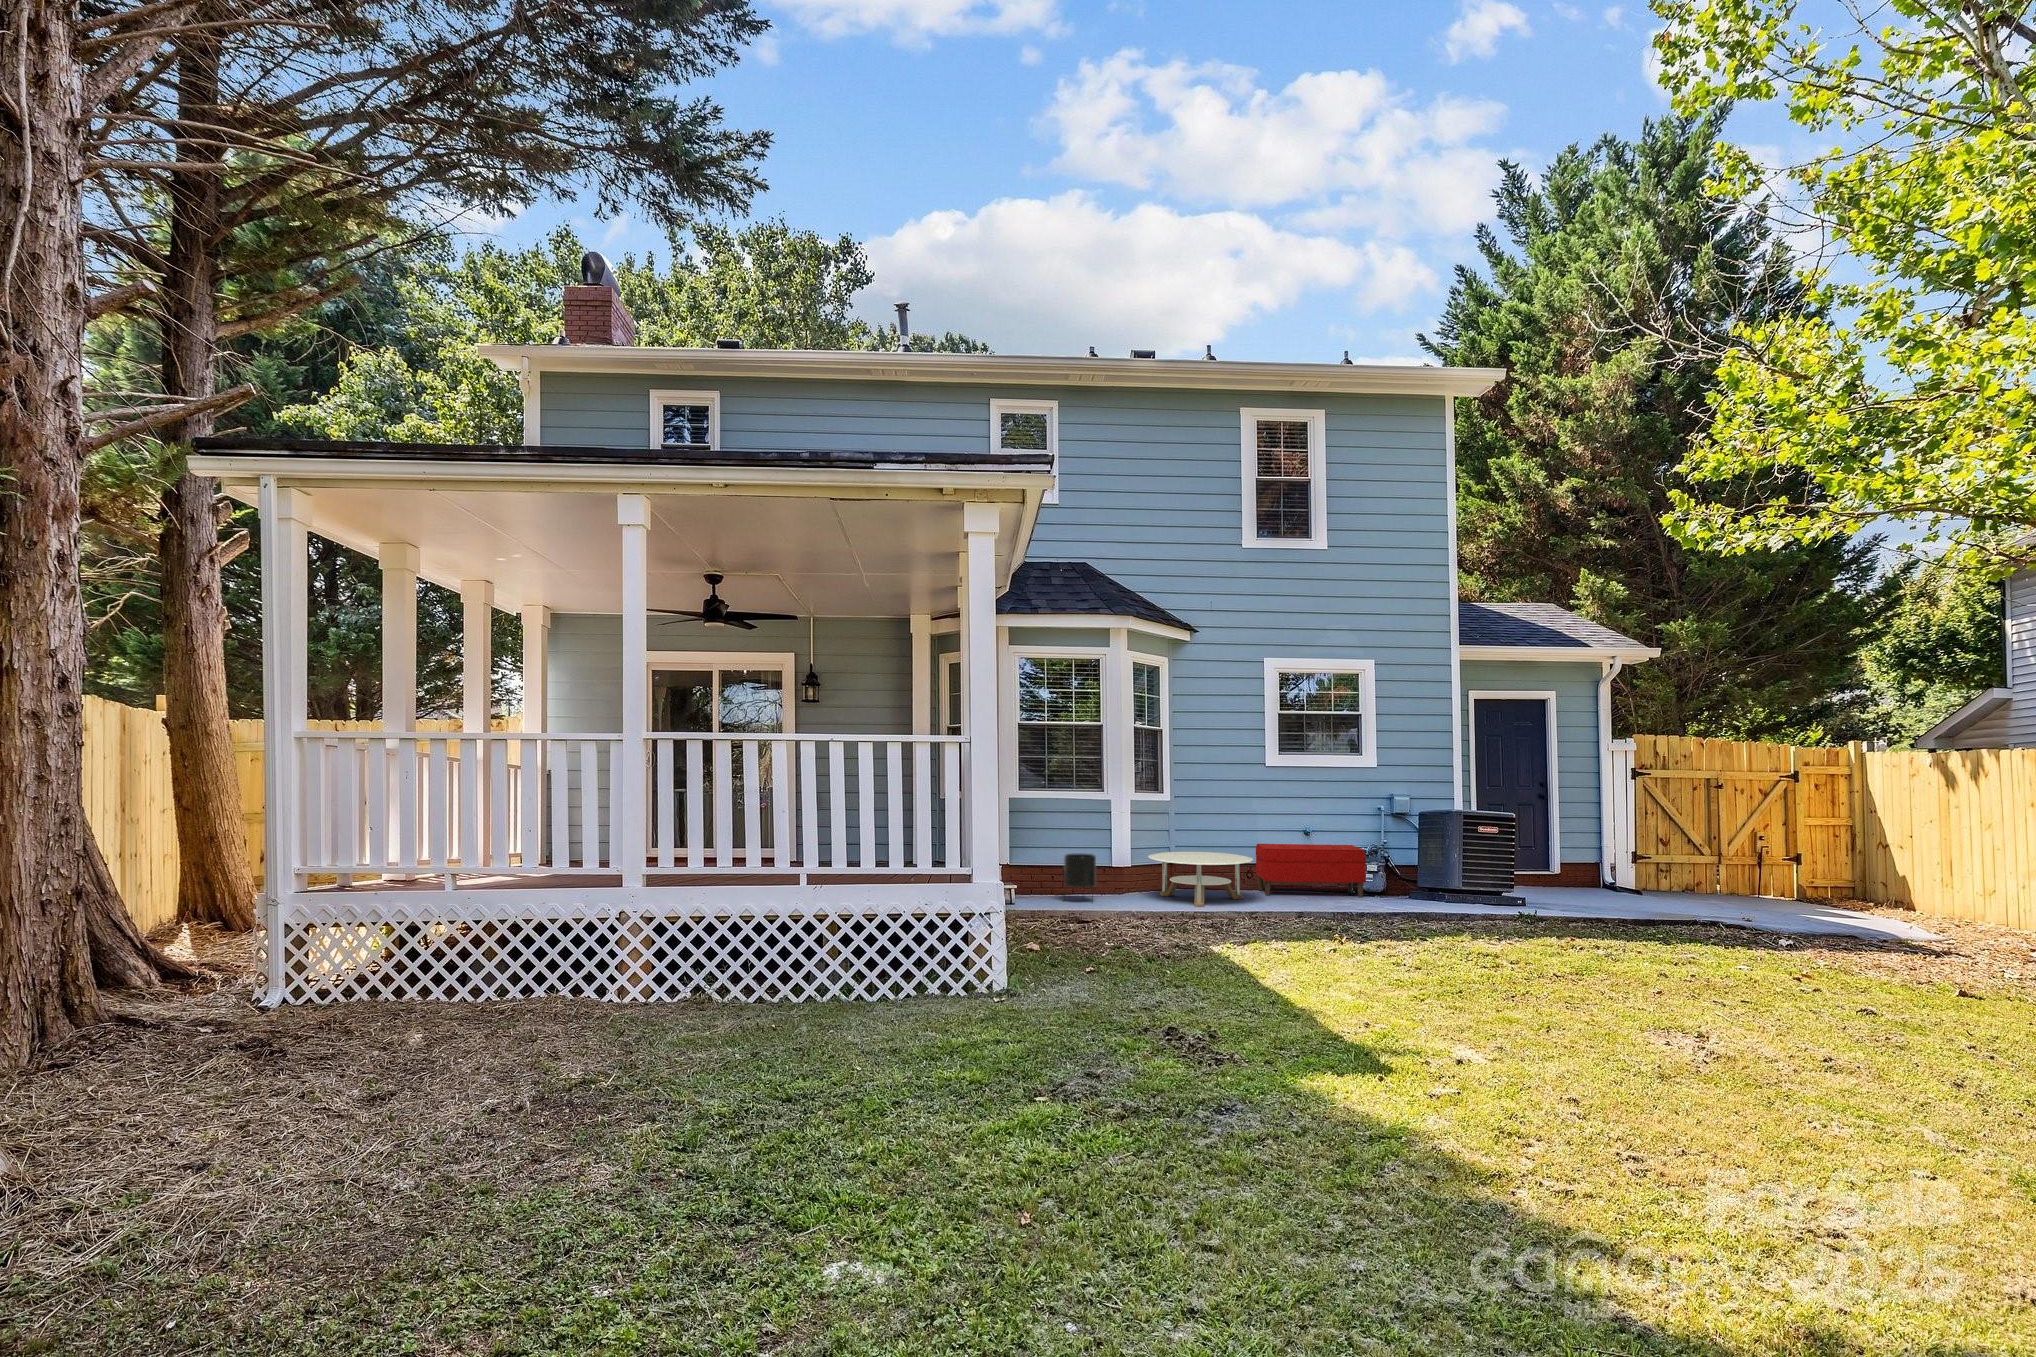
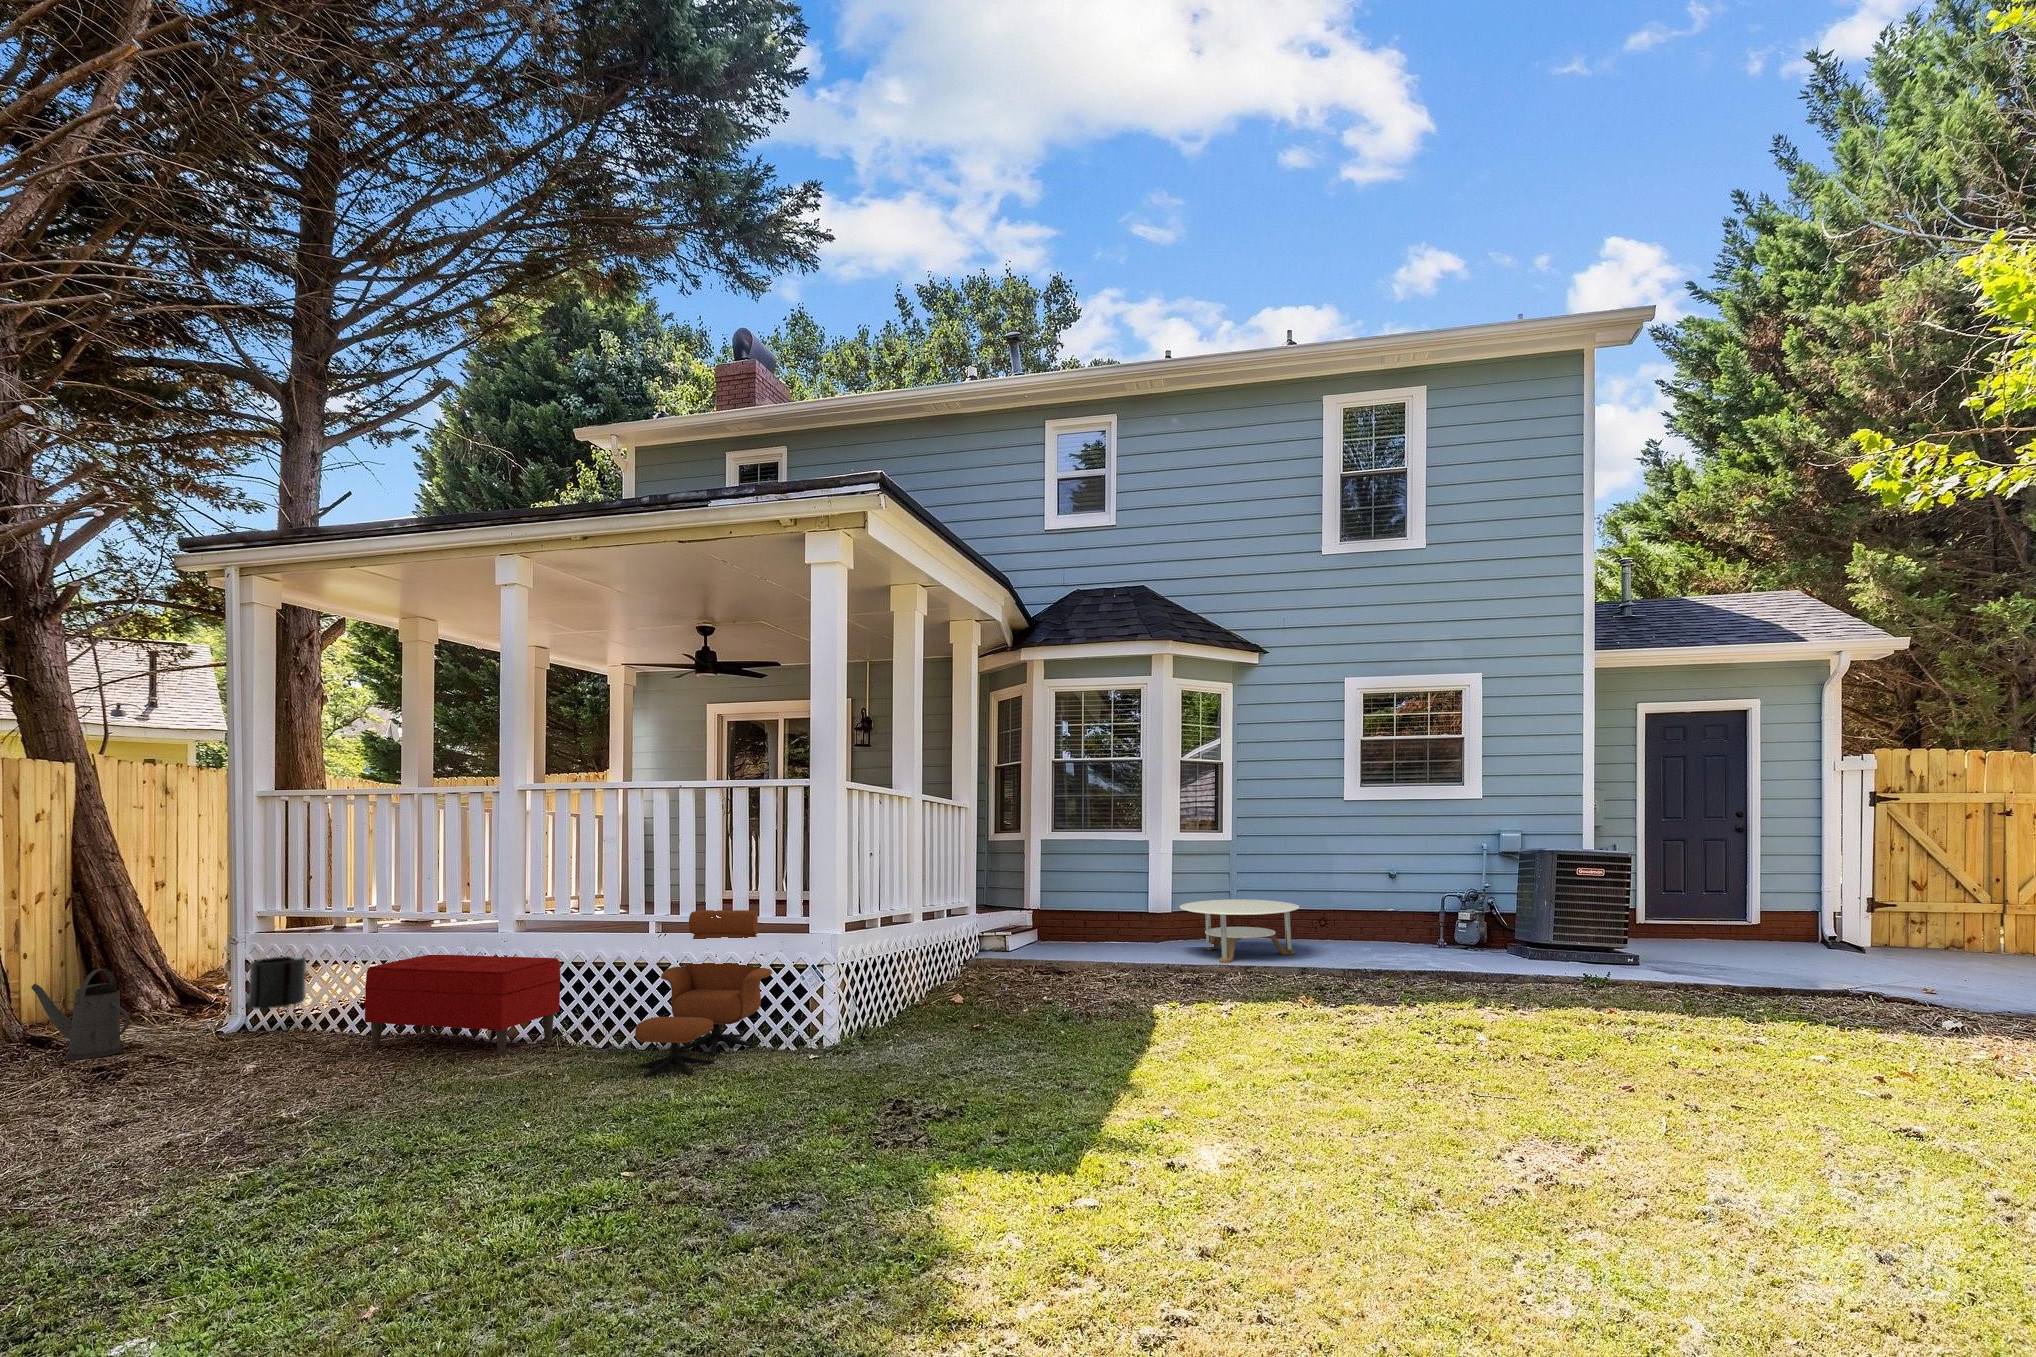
bench: present [1256,844,1366,897] -> present [365,955,561,1056]
planter: present [1063,853,1096,889] -> present [246,956,306,1029]
lounge chair: none [836,864,946,1026] -> present [635,910,772,1077]
watering can: none [67,939,210,1046] -> present [32,969,130,1060]

